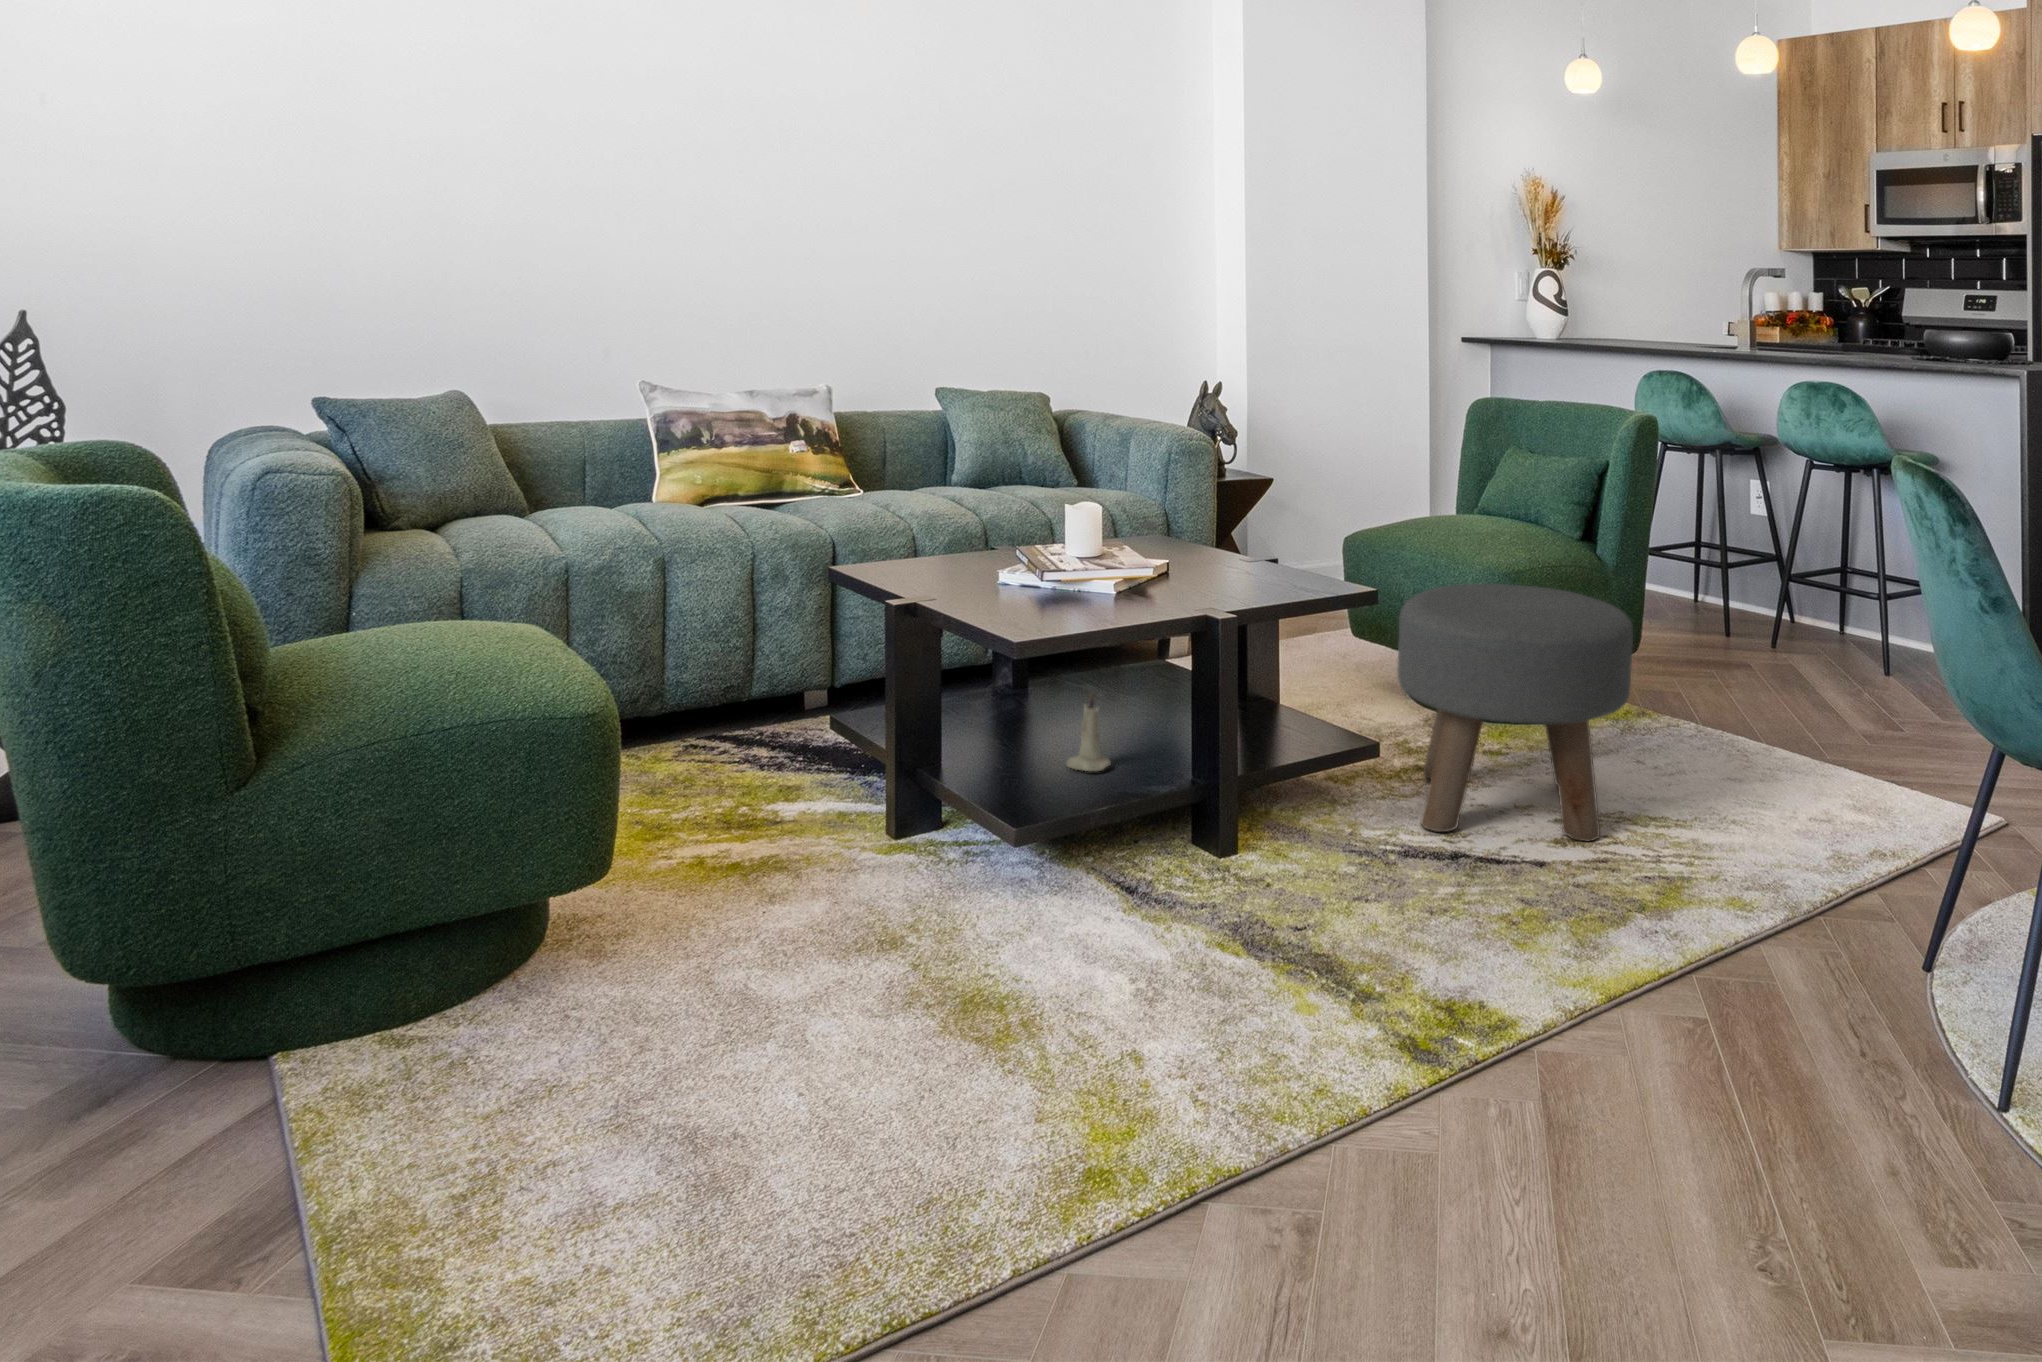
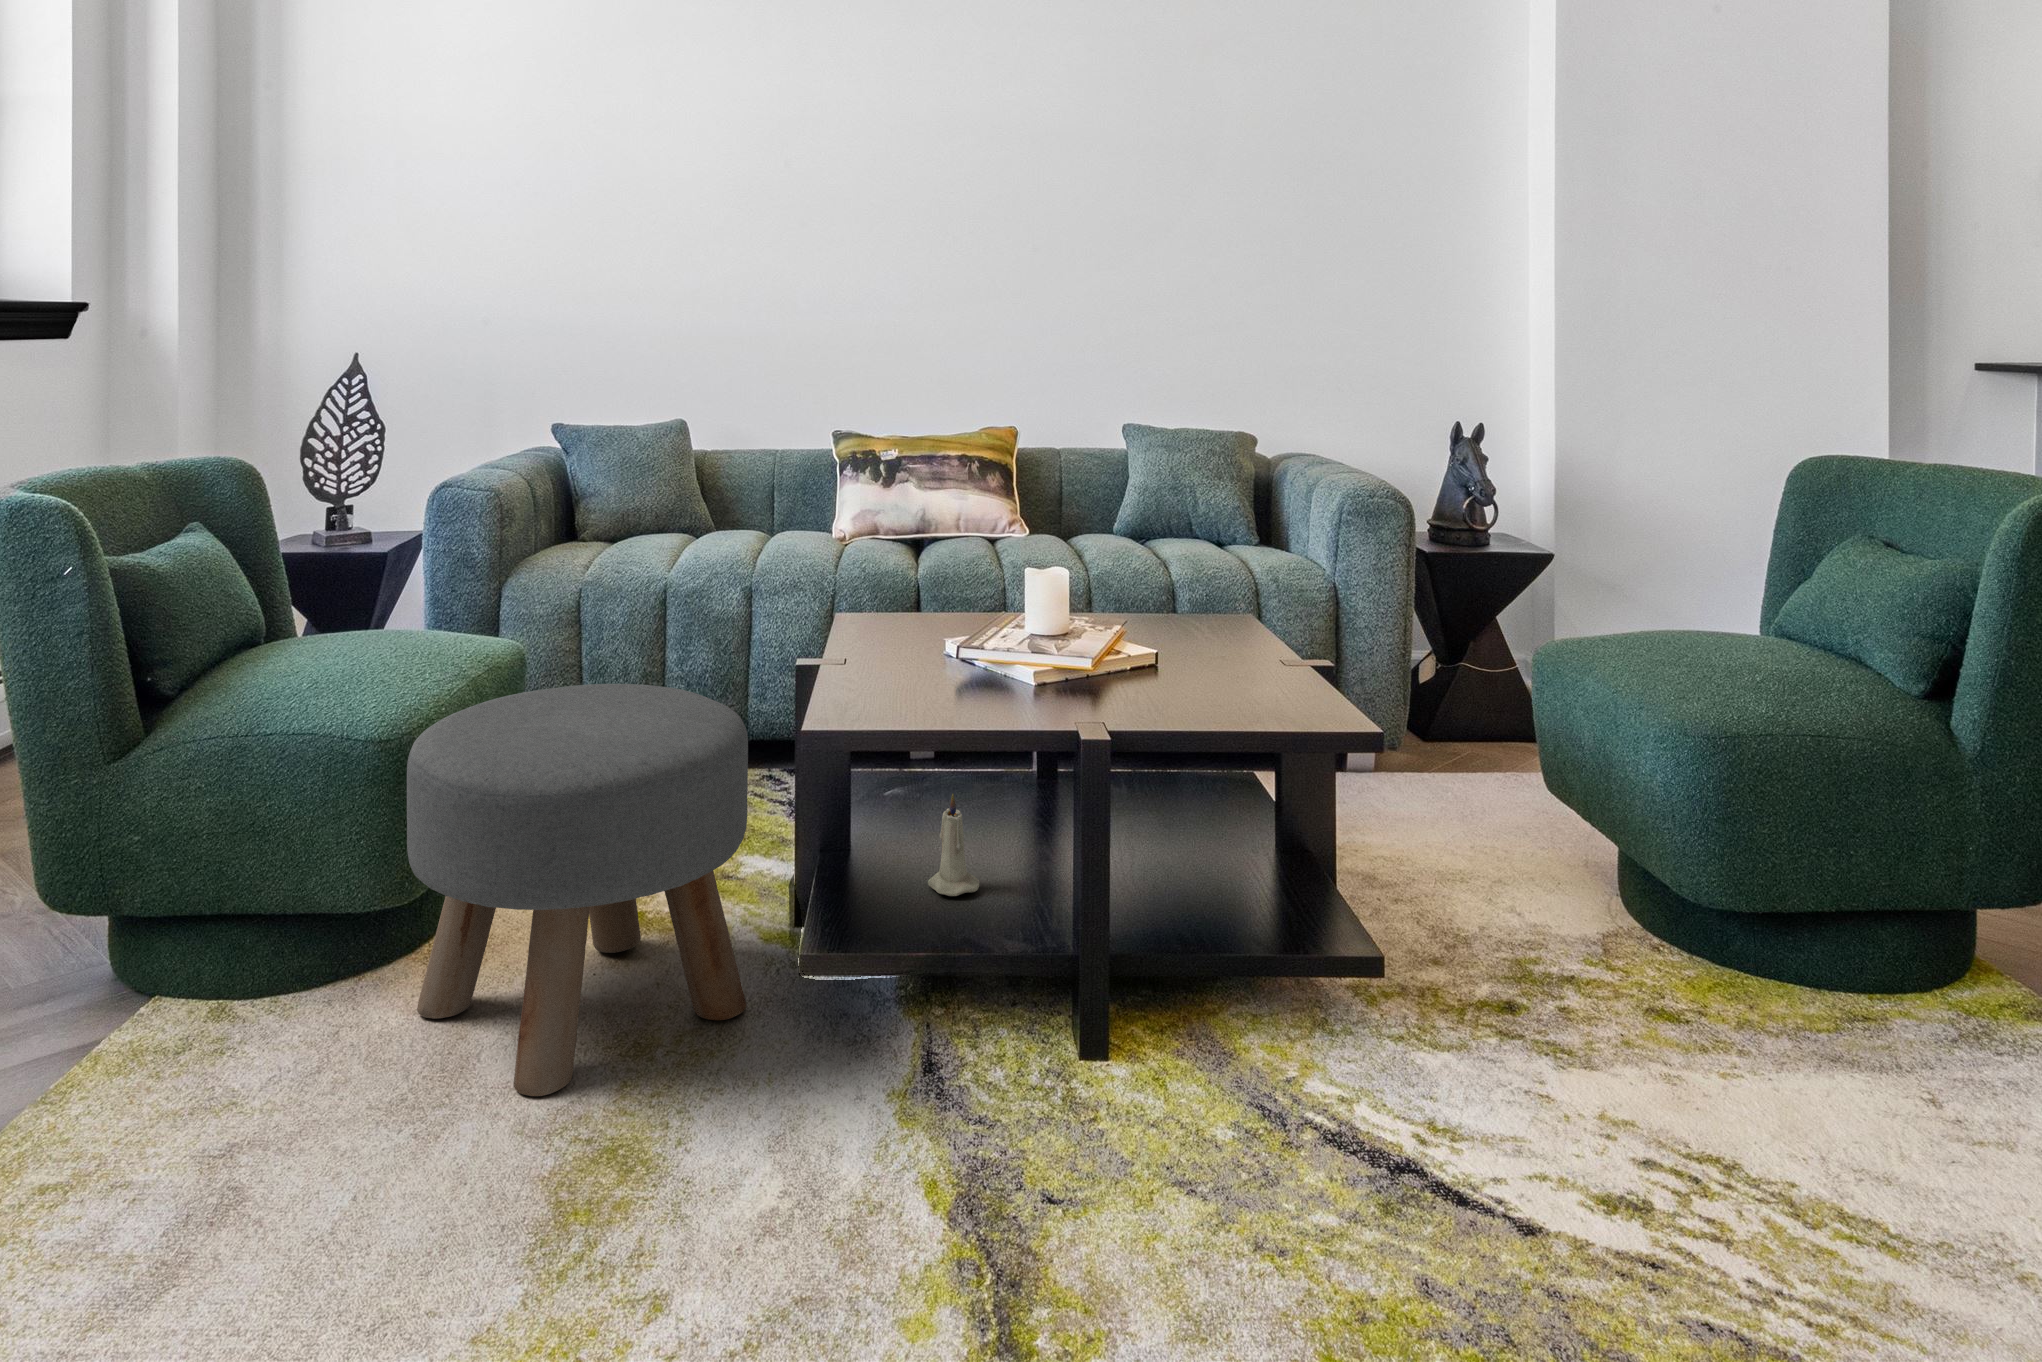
ottoman: present [1397,583,1633,841] -> present [407,684,748,1097]

